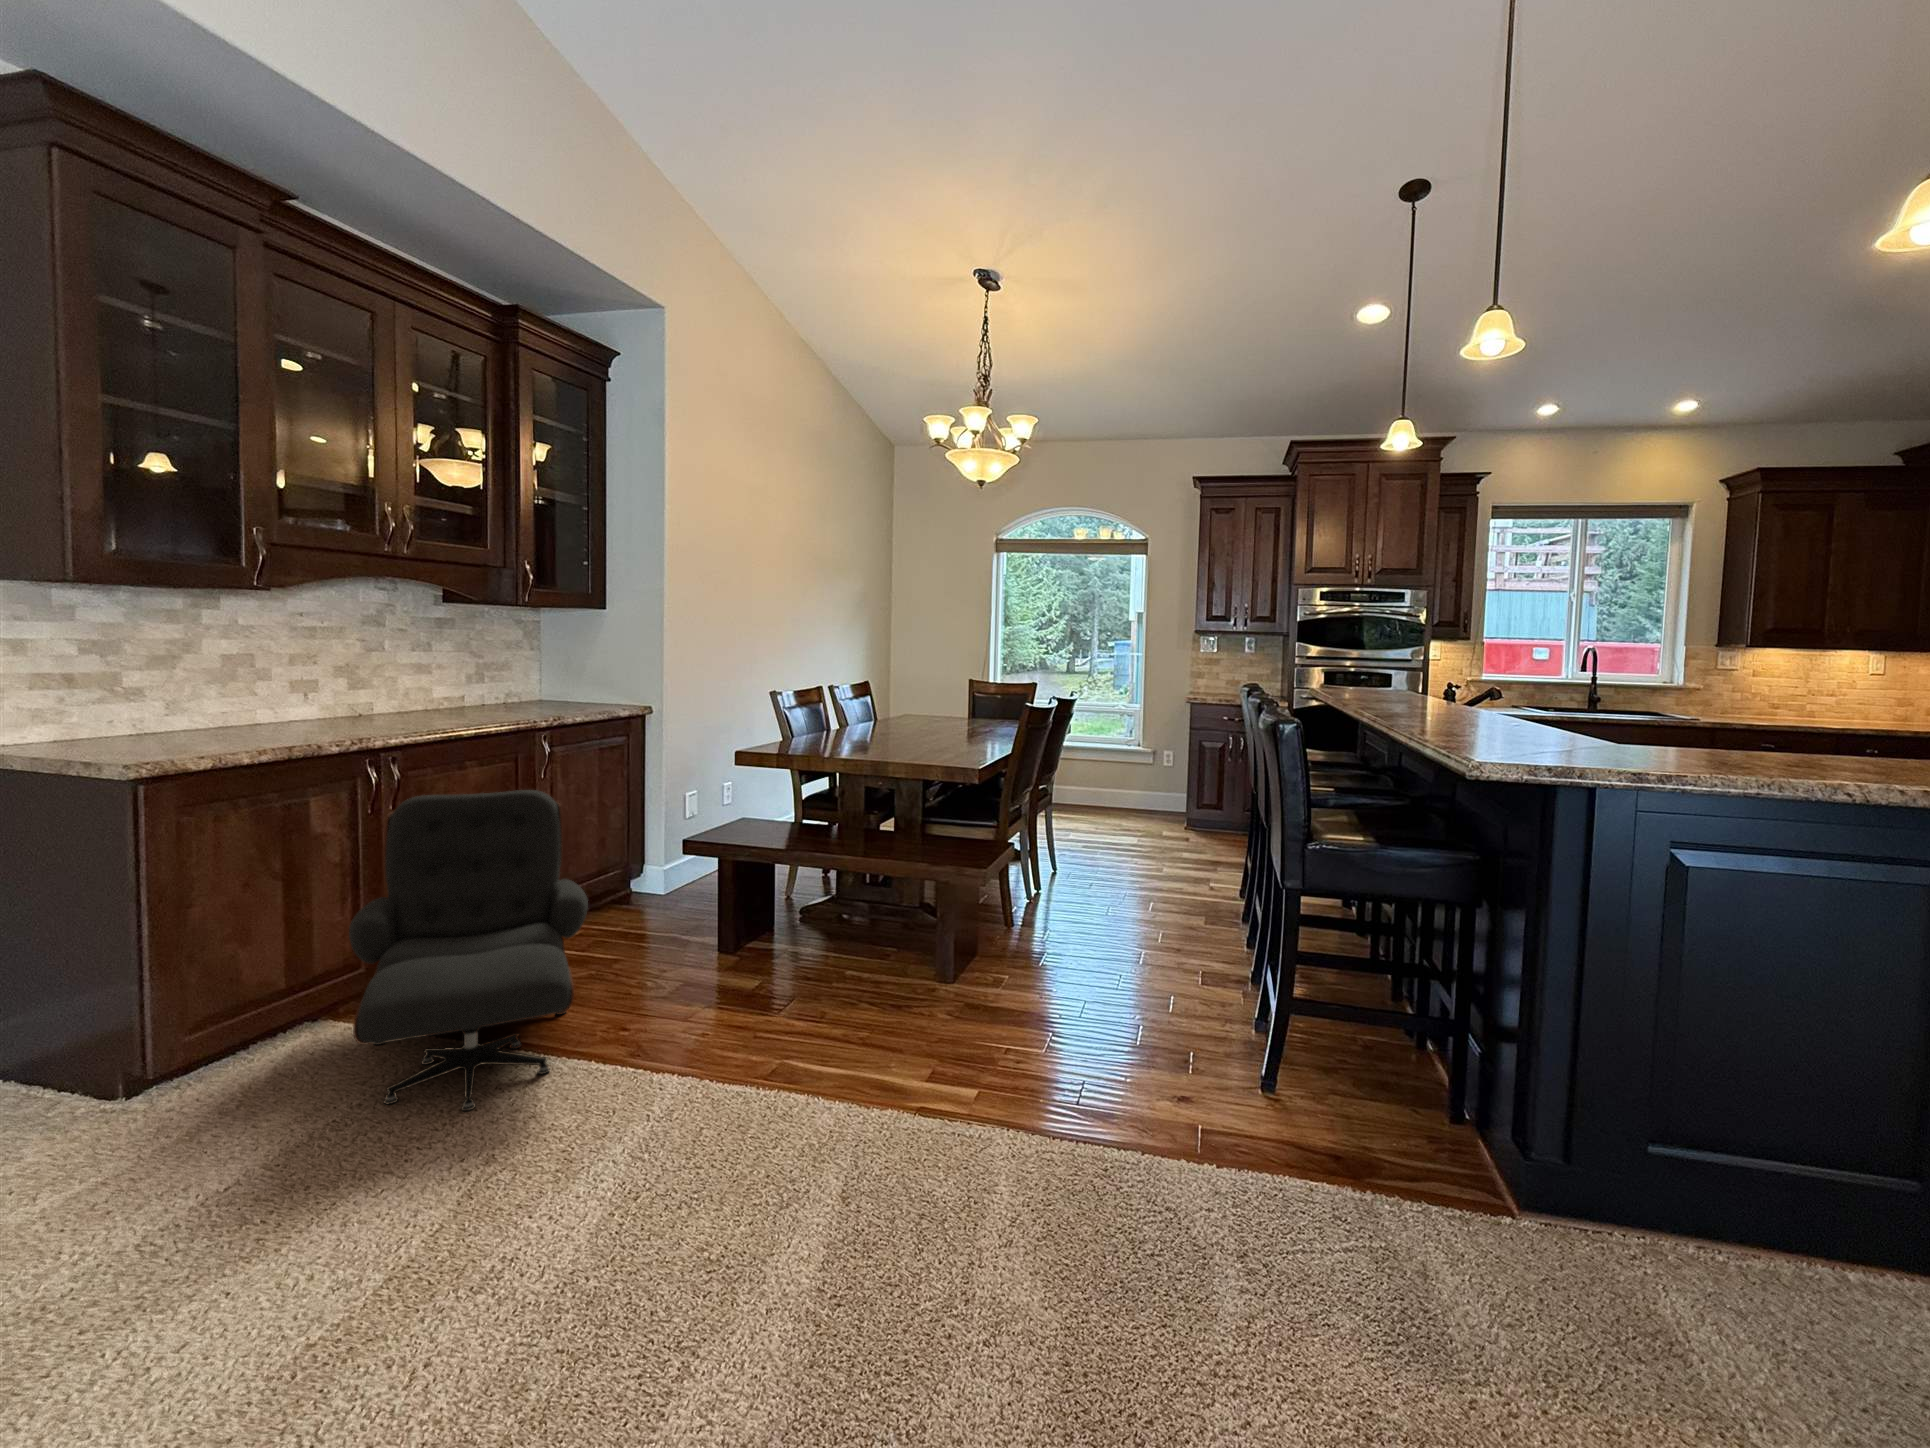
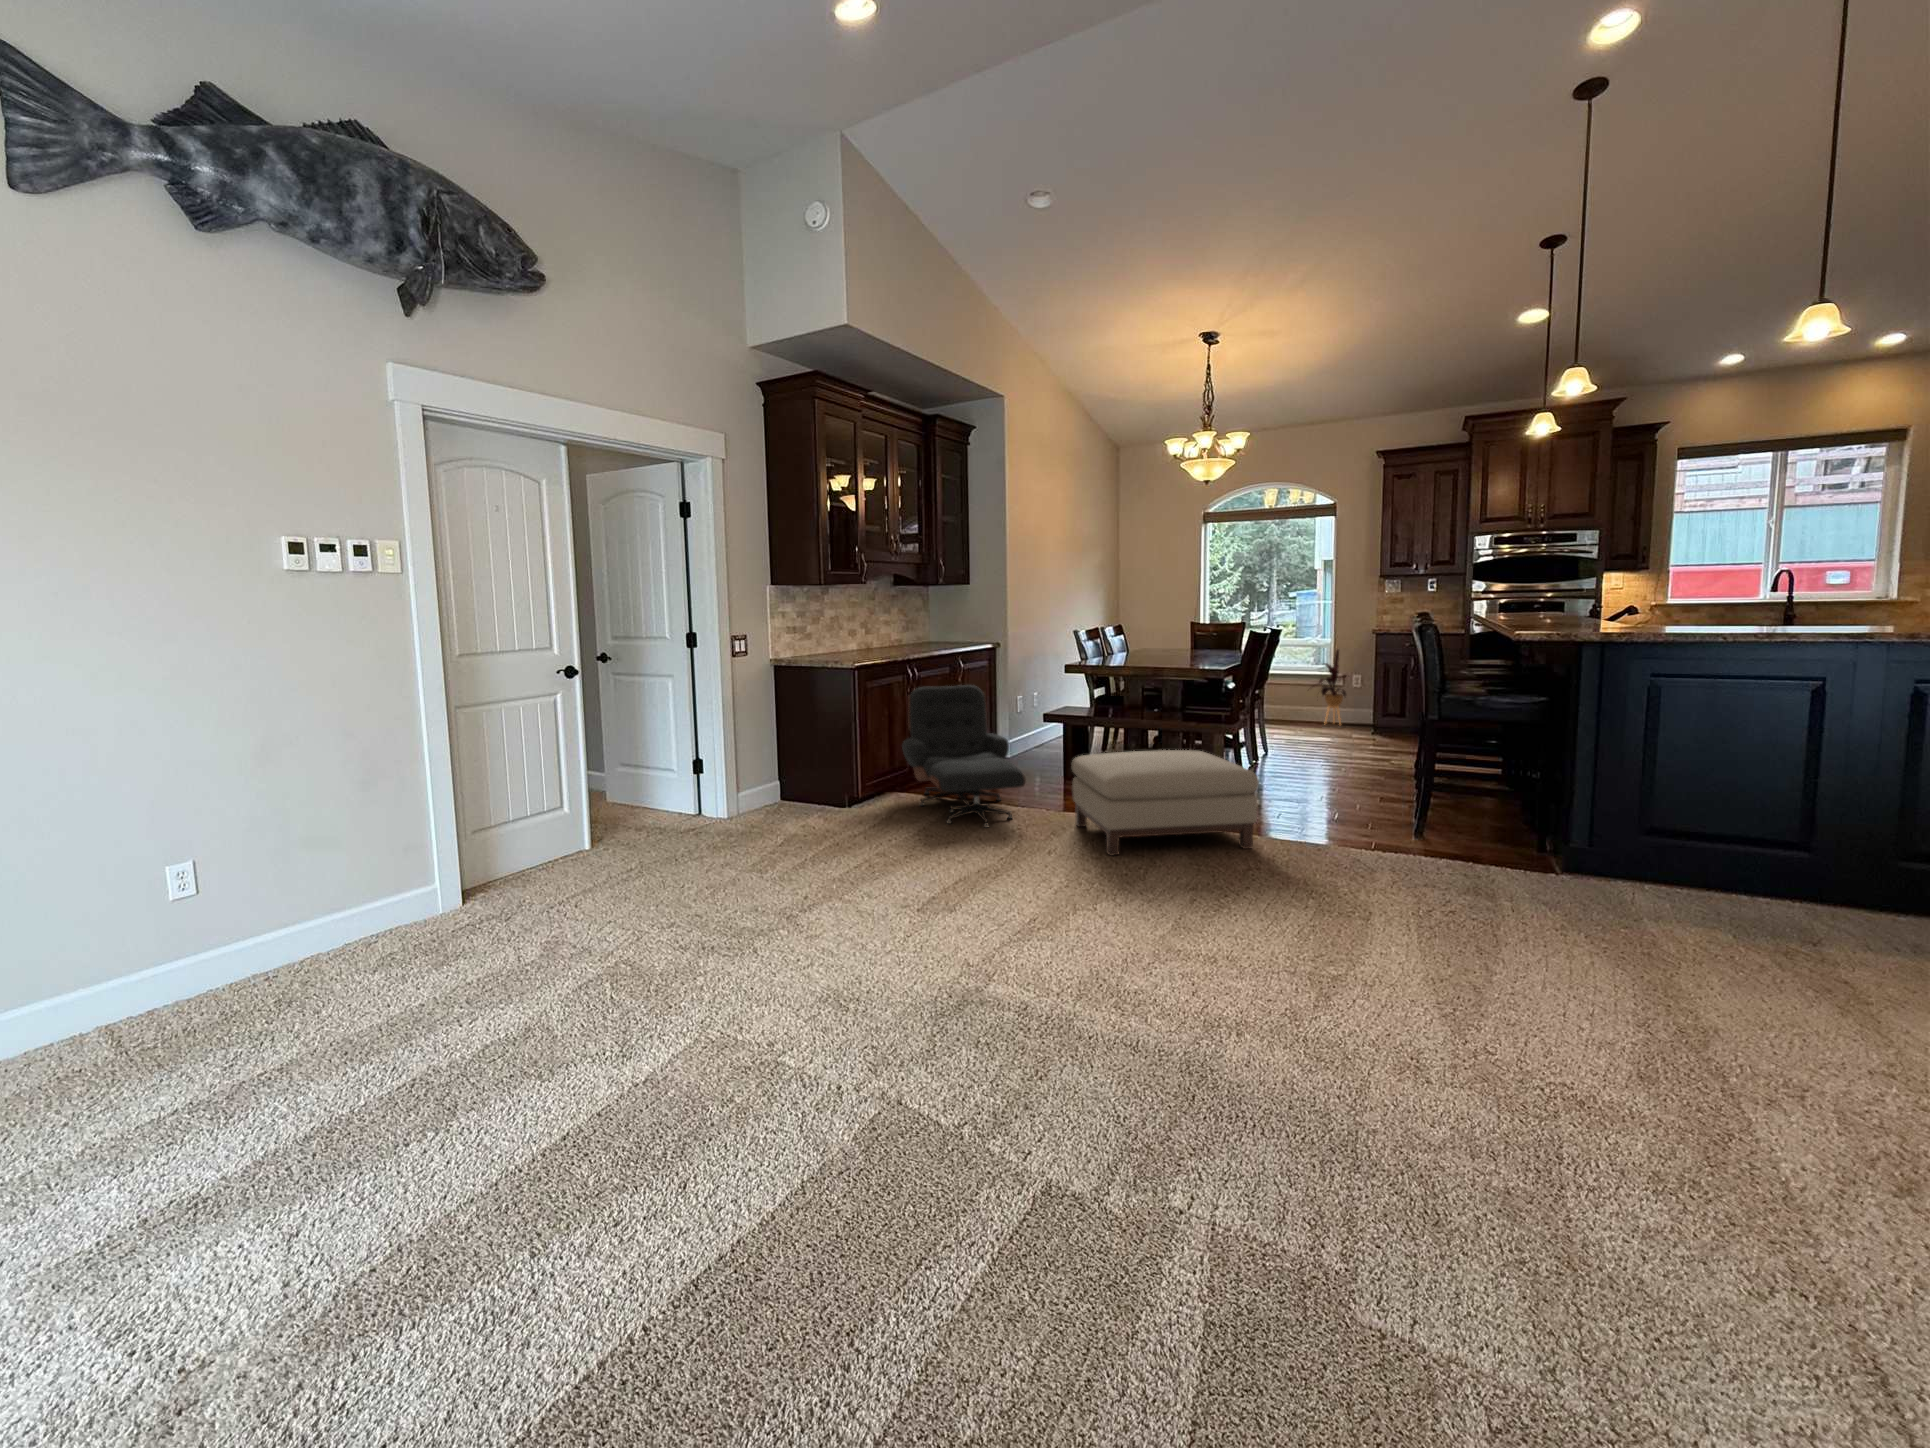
house plant: none [1113,721,1165,819] -> present [1318,650,1346,724]
ottoman: none [662,922,990,1193] -> present [1072,750,1259,856]

